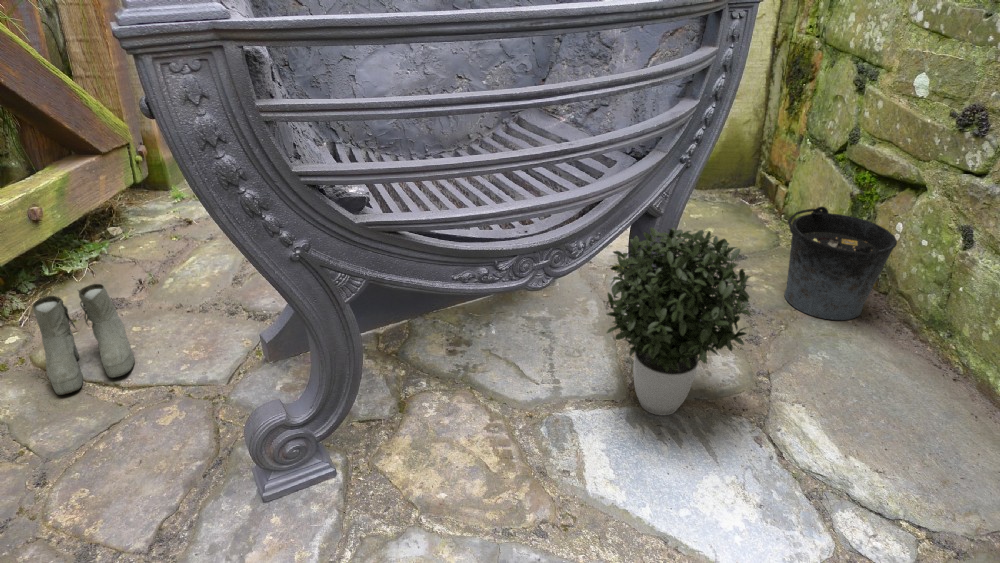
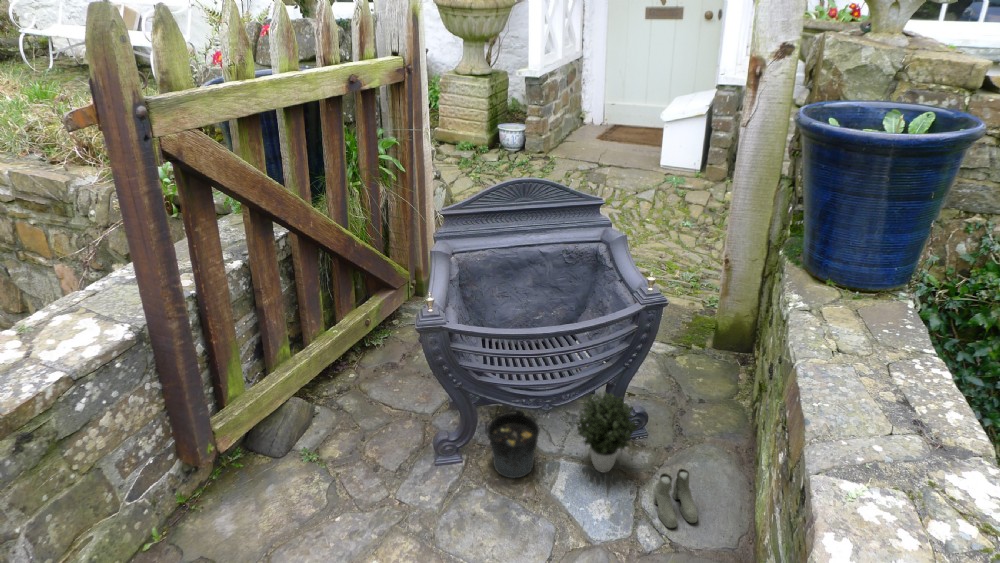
bucket: present [784,207,897,320] -> present [485,410,539,478]
boots: present [32,284,135,395] -> present [654,469,697,528]

